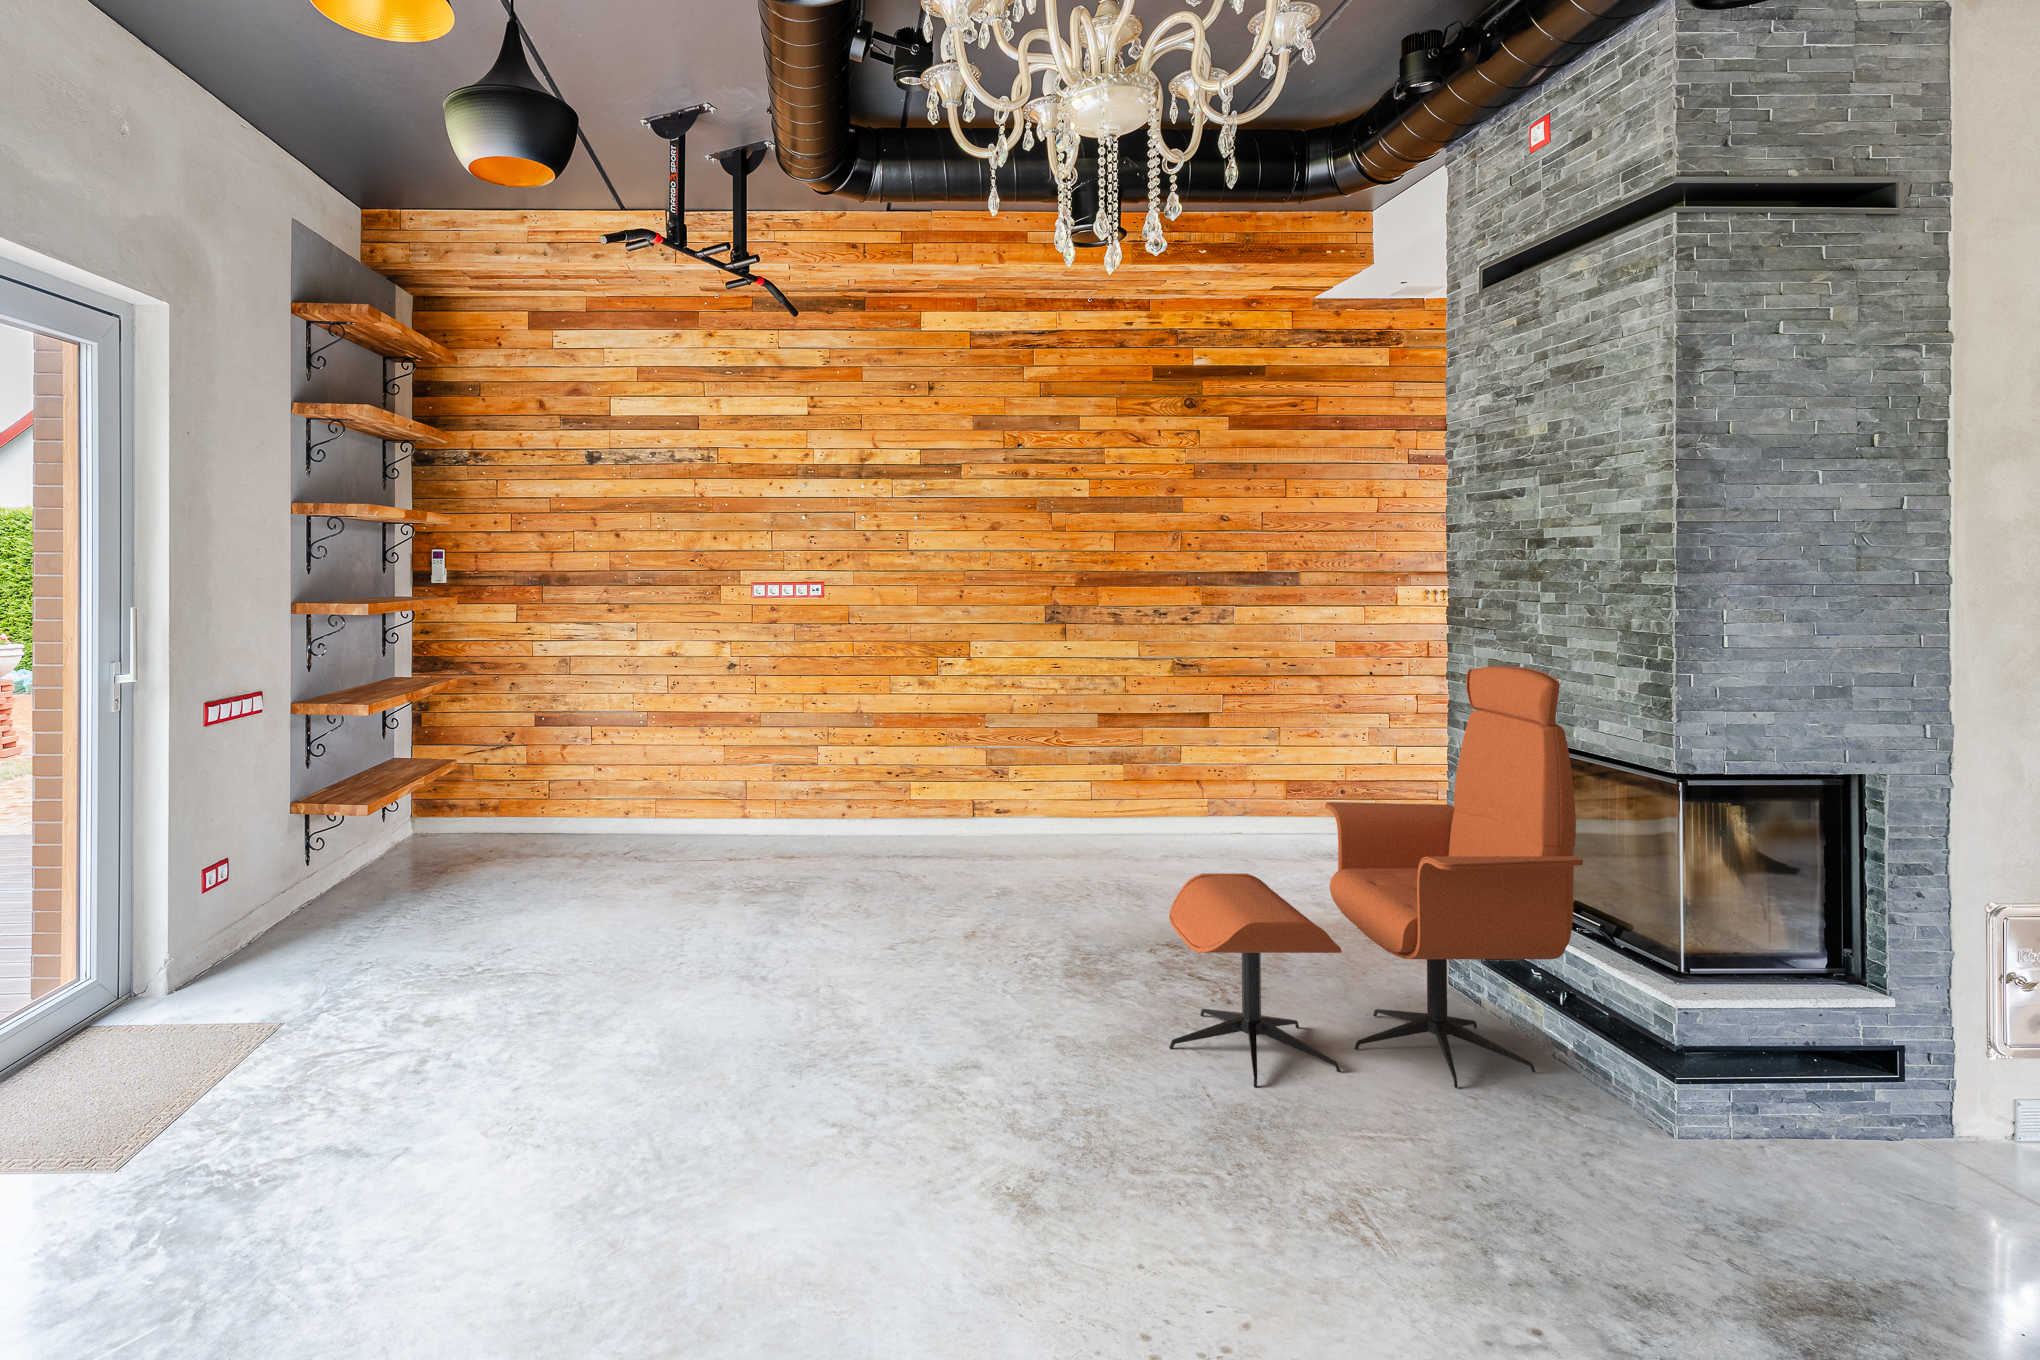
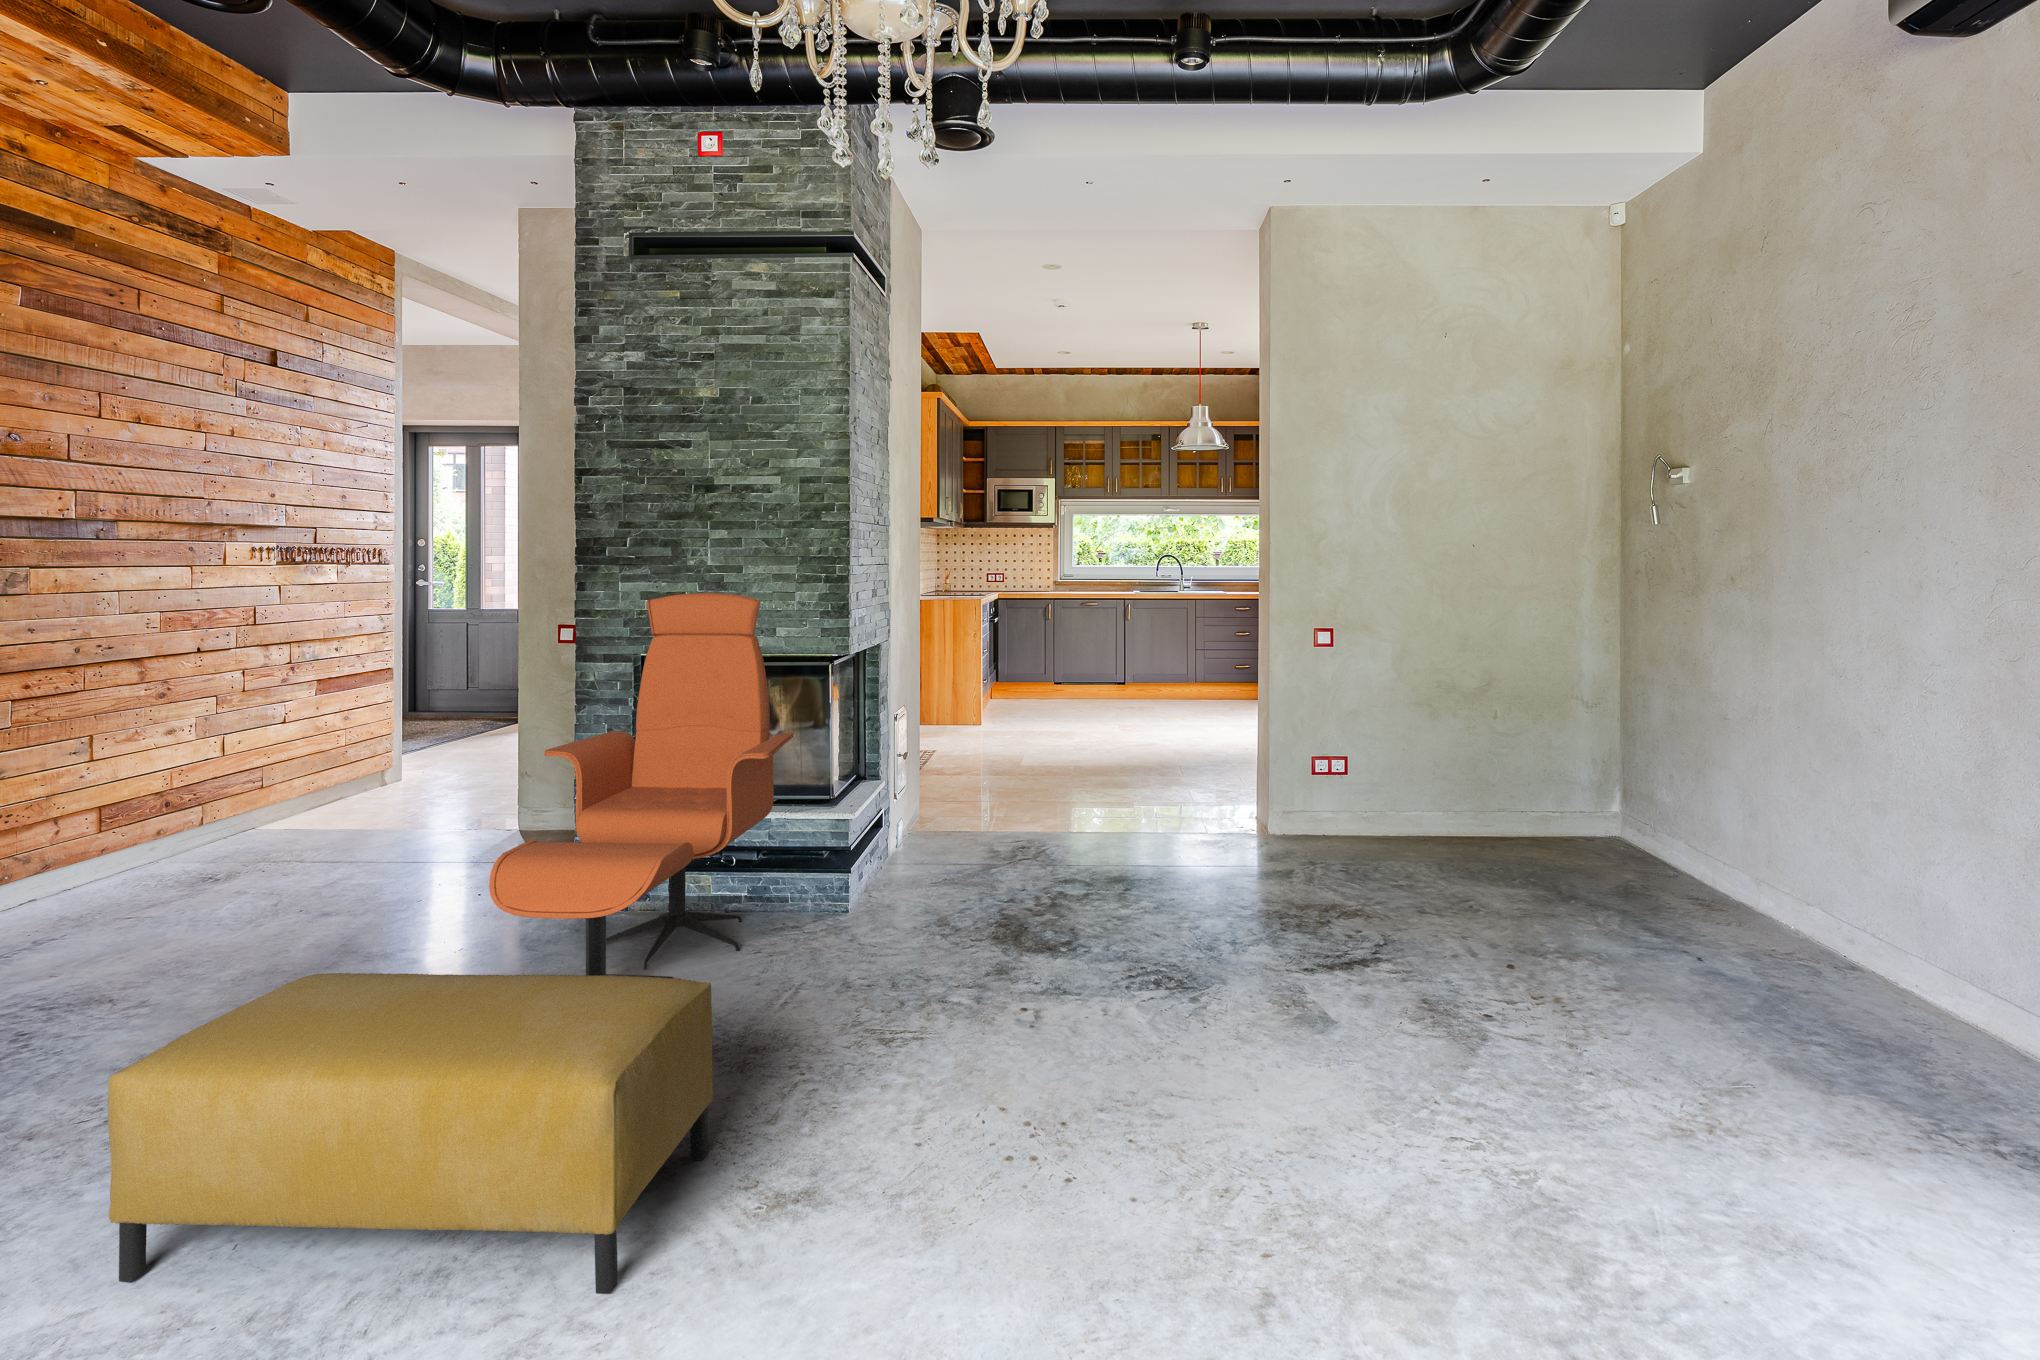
ottoman: none [853,892,1054,1159] -> present [108,973,713,1294]

